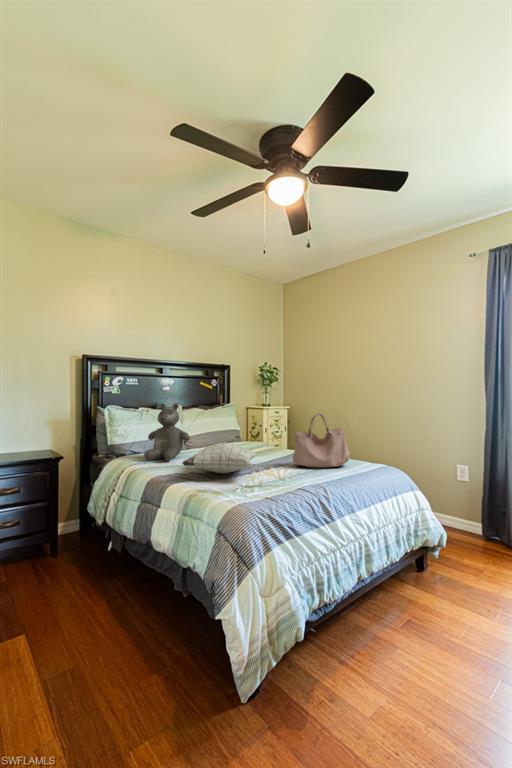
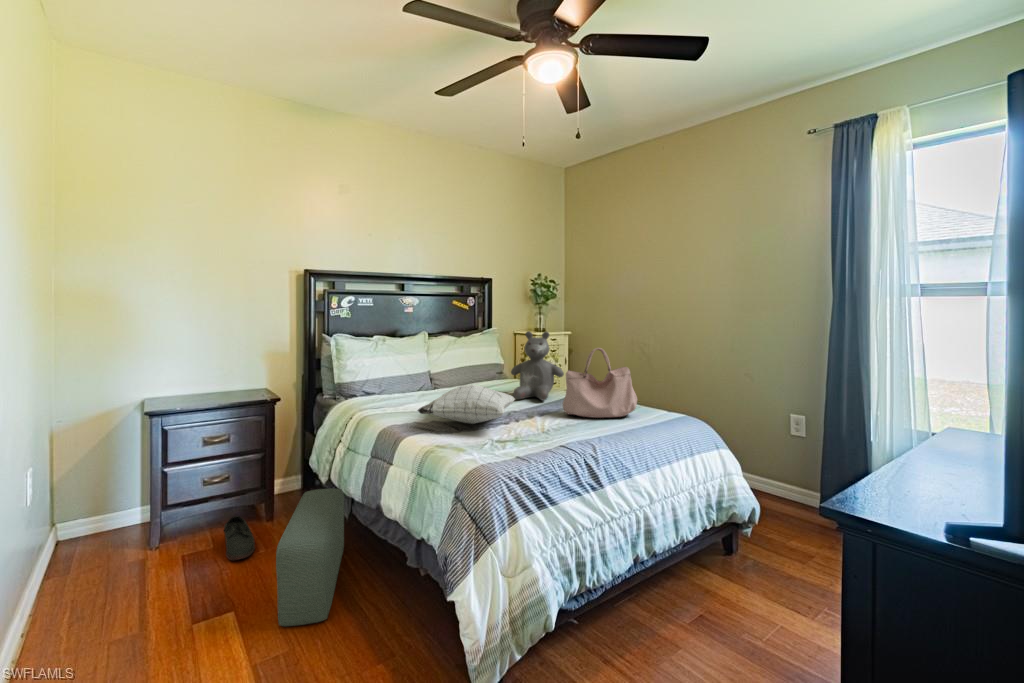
teddy bear: present [144,403,190,461] -> present [511,331,564,400]
pouf: none [65,530,117,650] -> present [276,489,344,626]
shoe: none [13,557,40,595] -> present [224,516,255,560]

